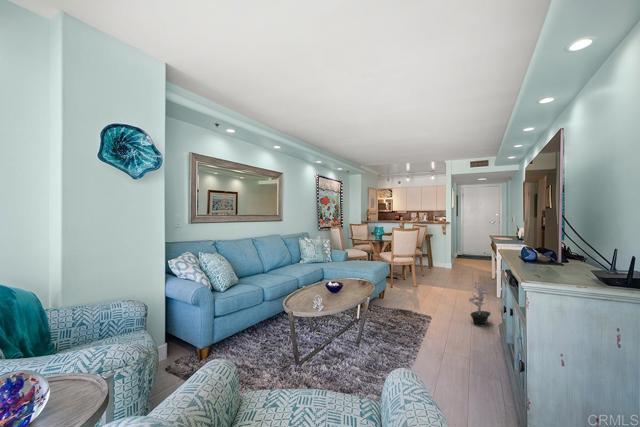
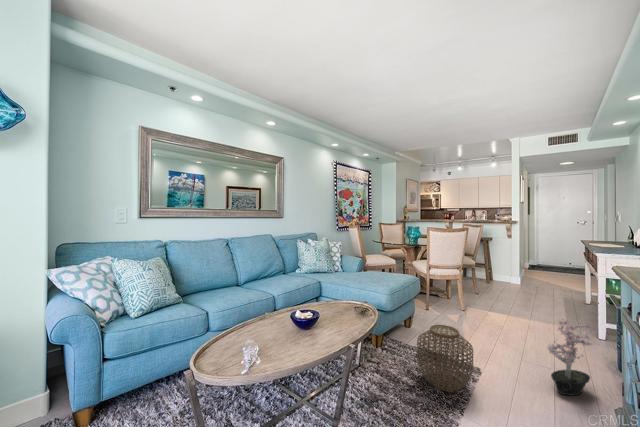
woven basket: none [395,289,429,328] -> present [417,325,473,392]

